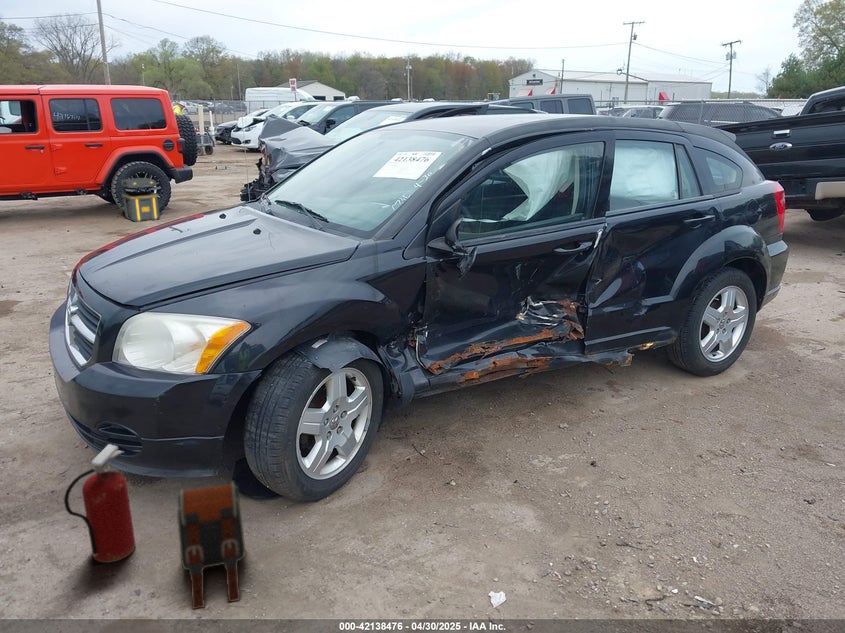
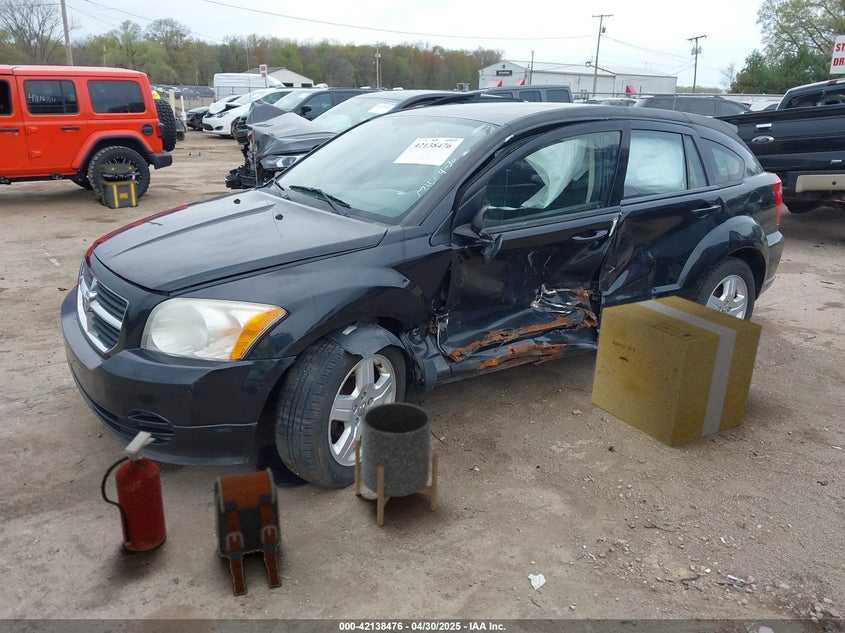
cardboard box: none [580,307,751,462] -> present [592,296,762,447]
planter: none [325,416,406,540] -> present [355,402,438,526]

